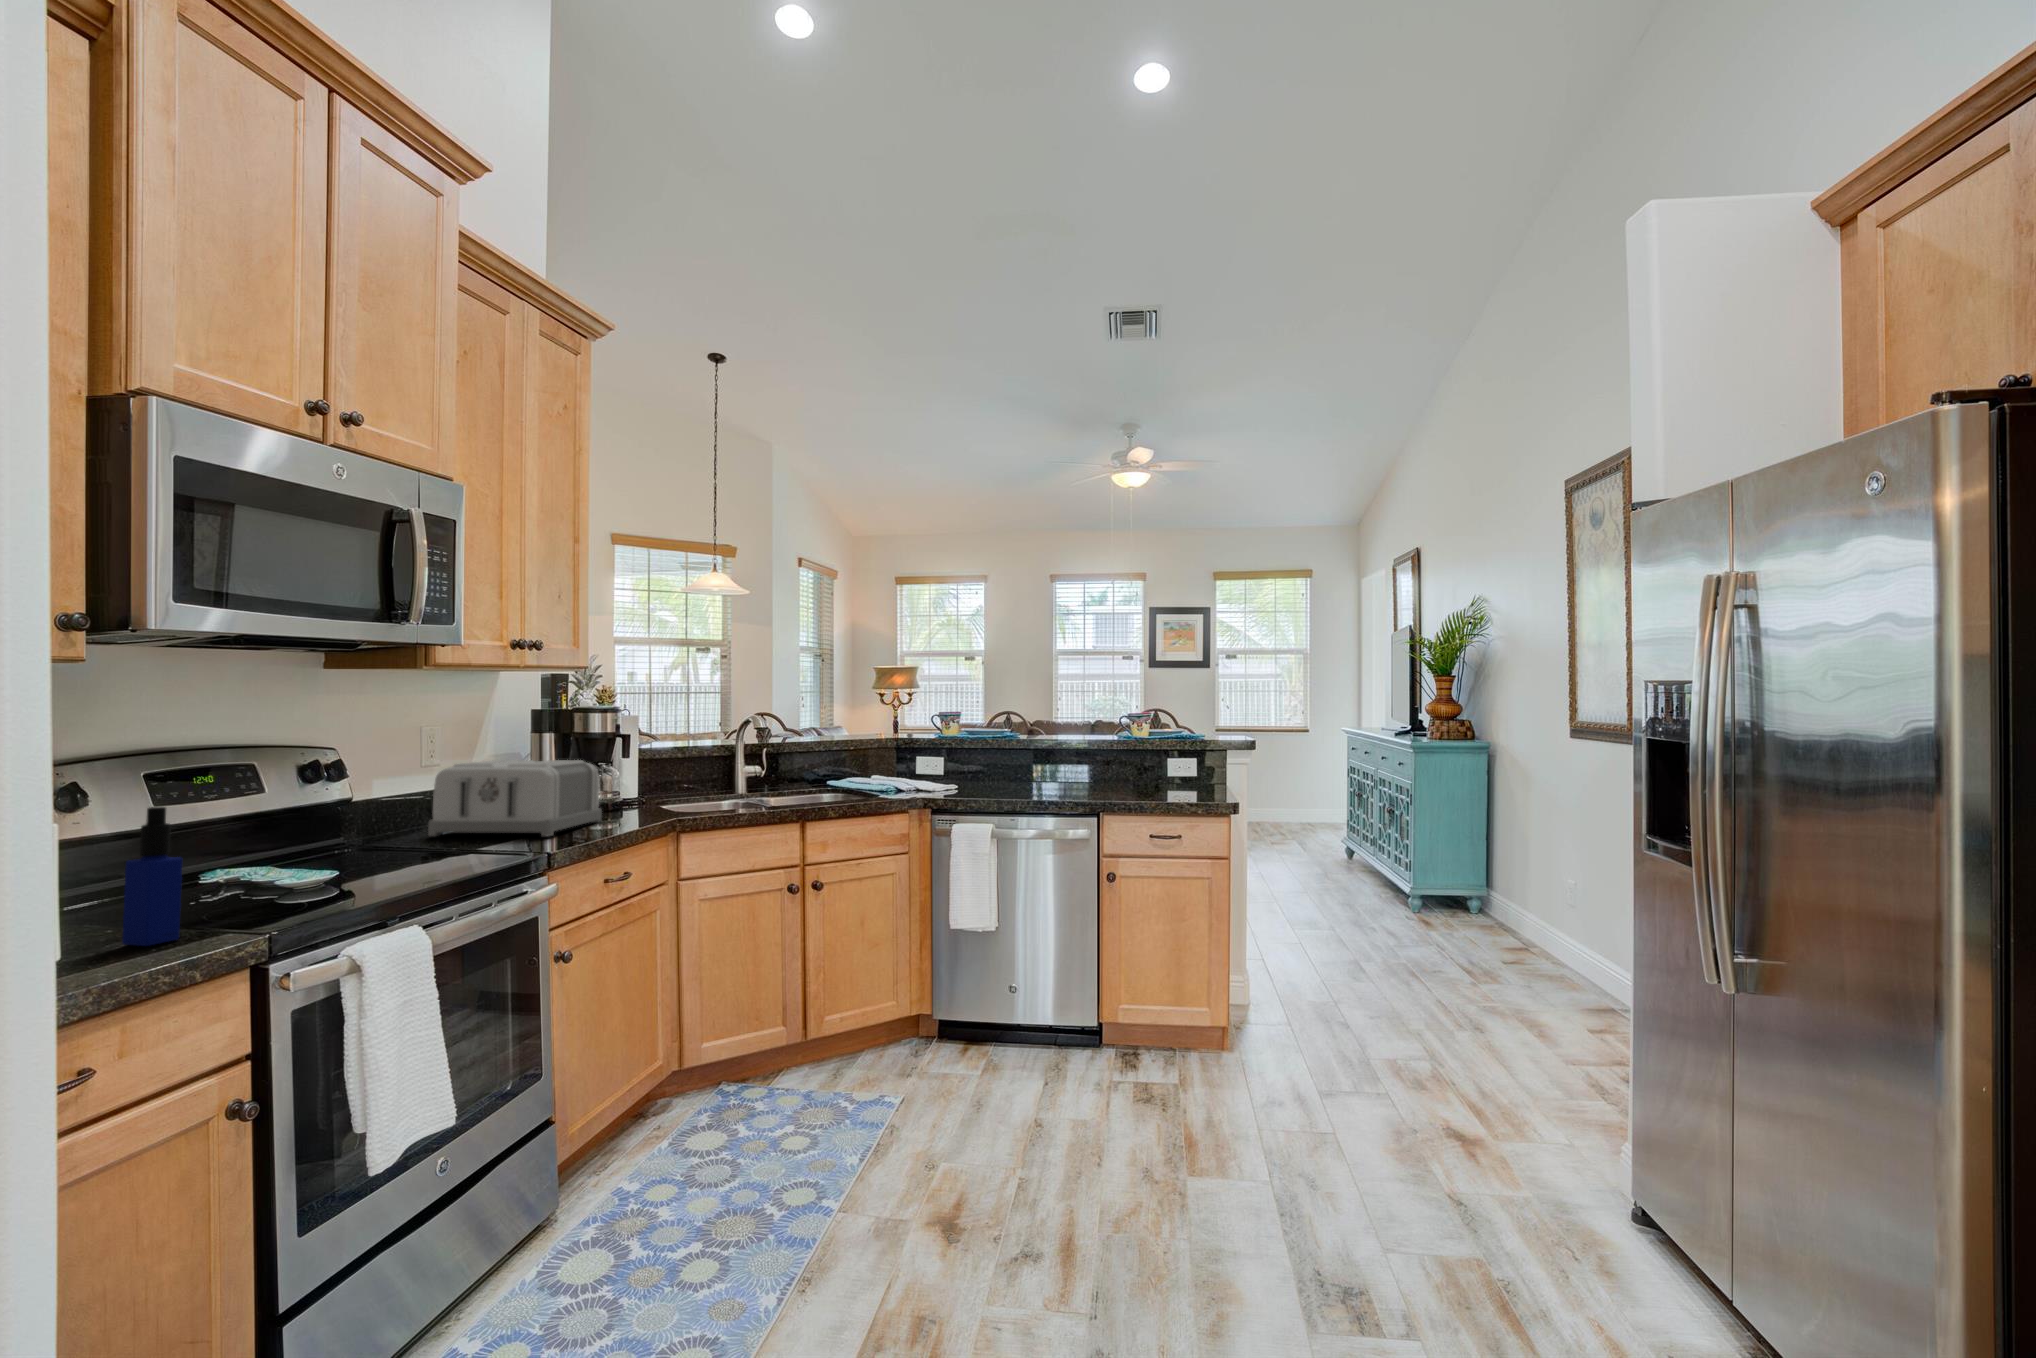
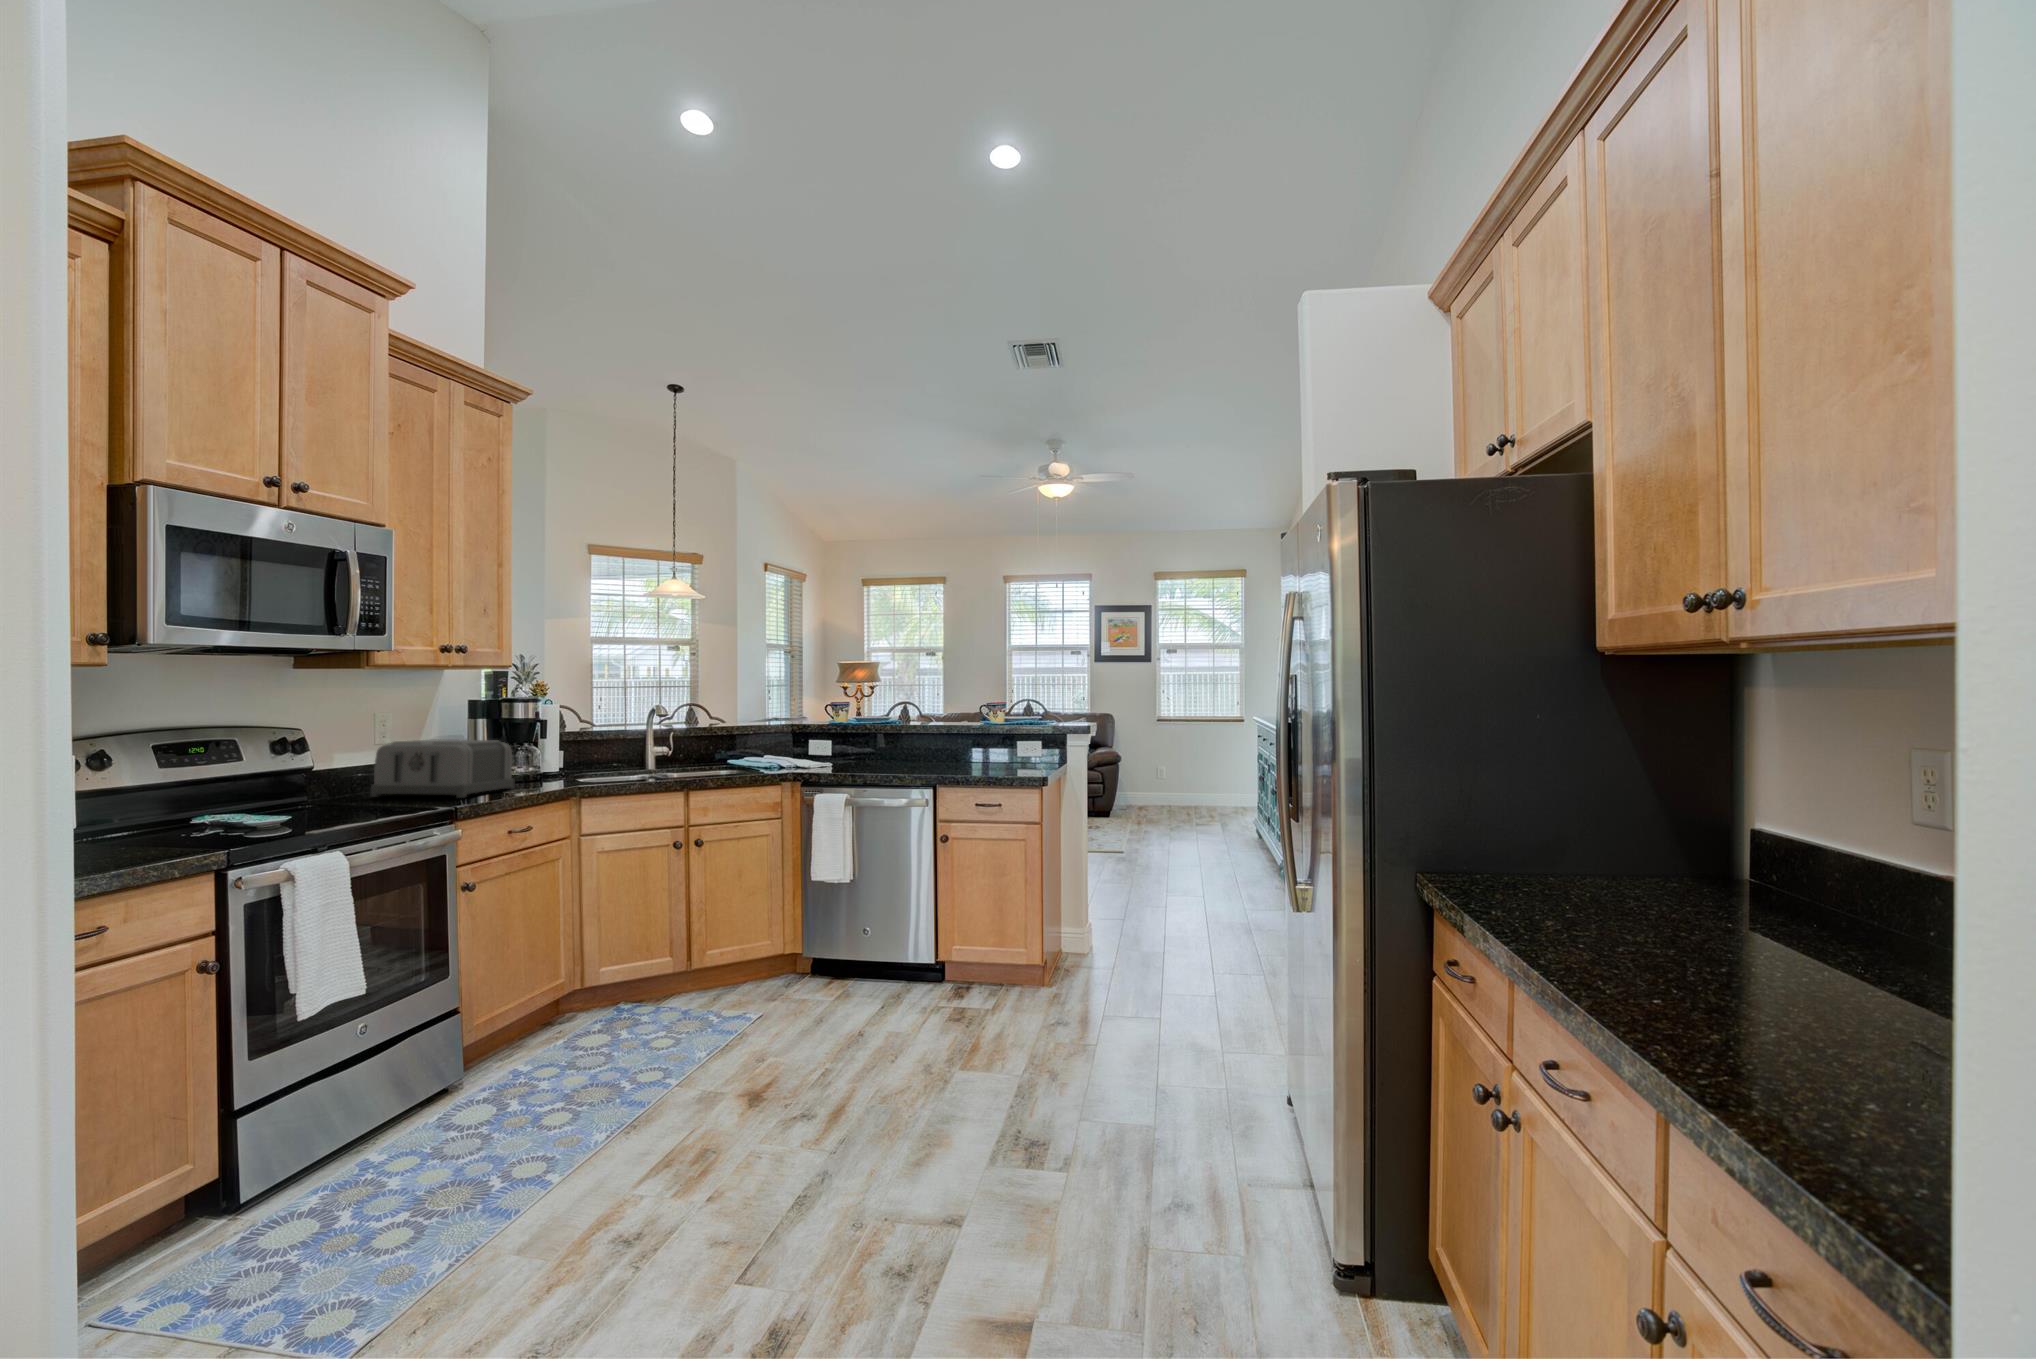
bottle: present [122,807,183,946] -> none [130,763,169,854]

